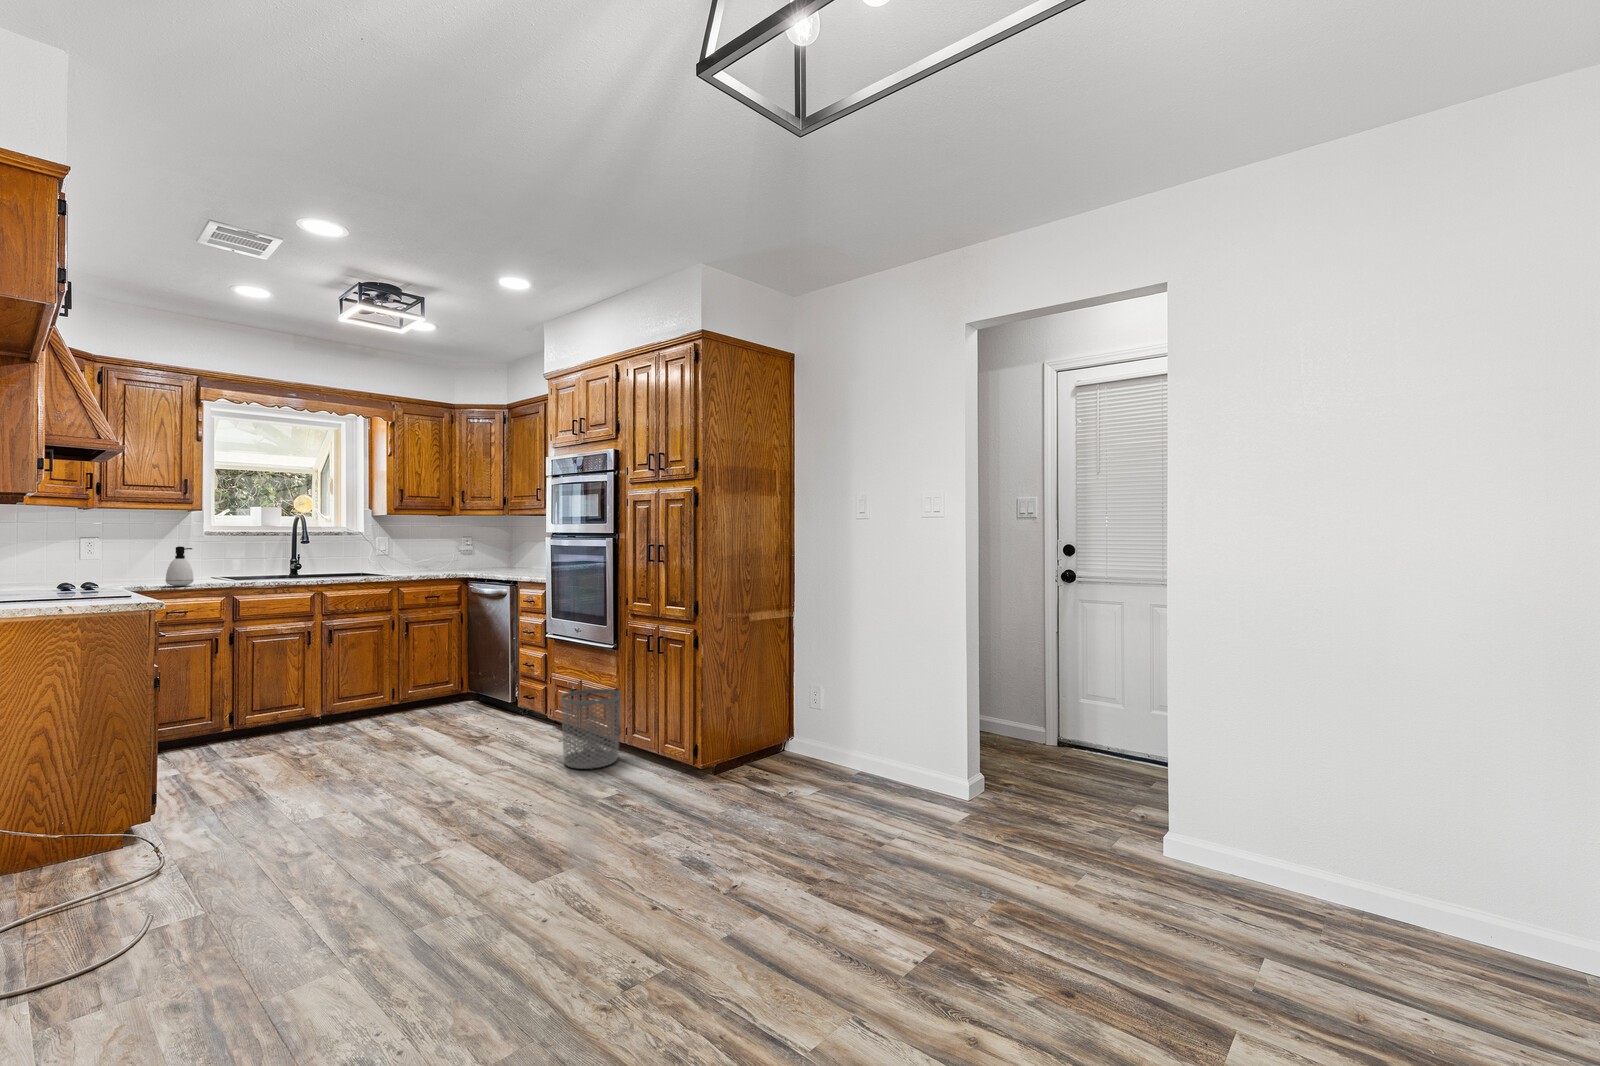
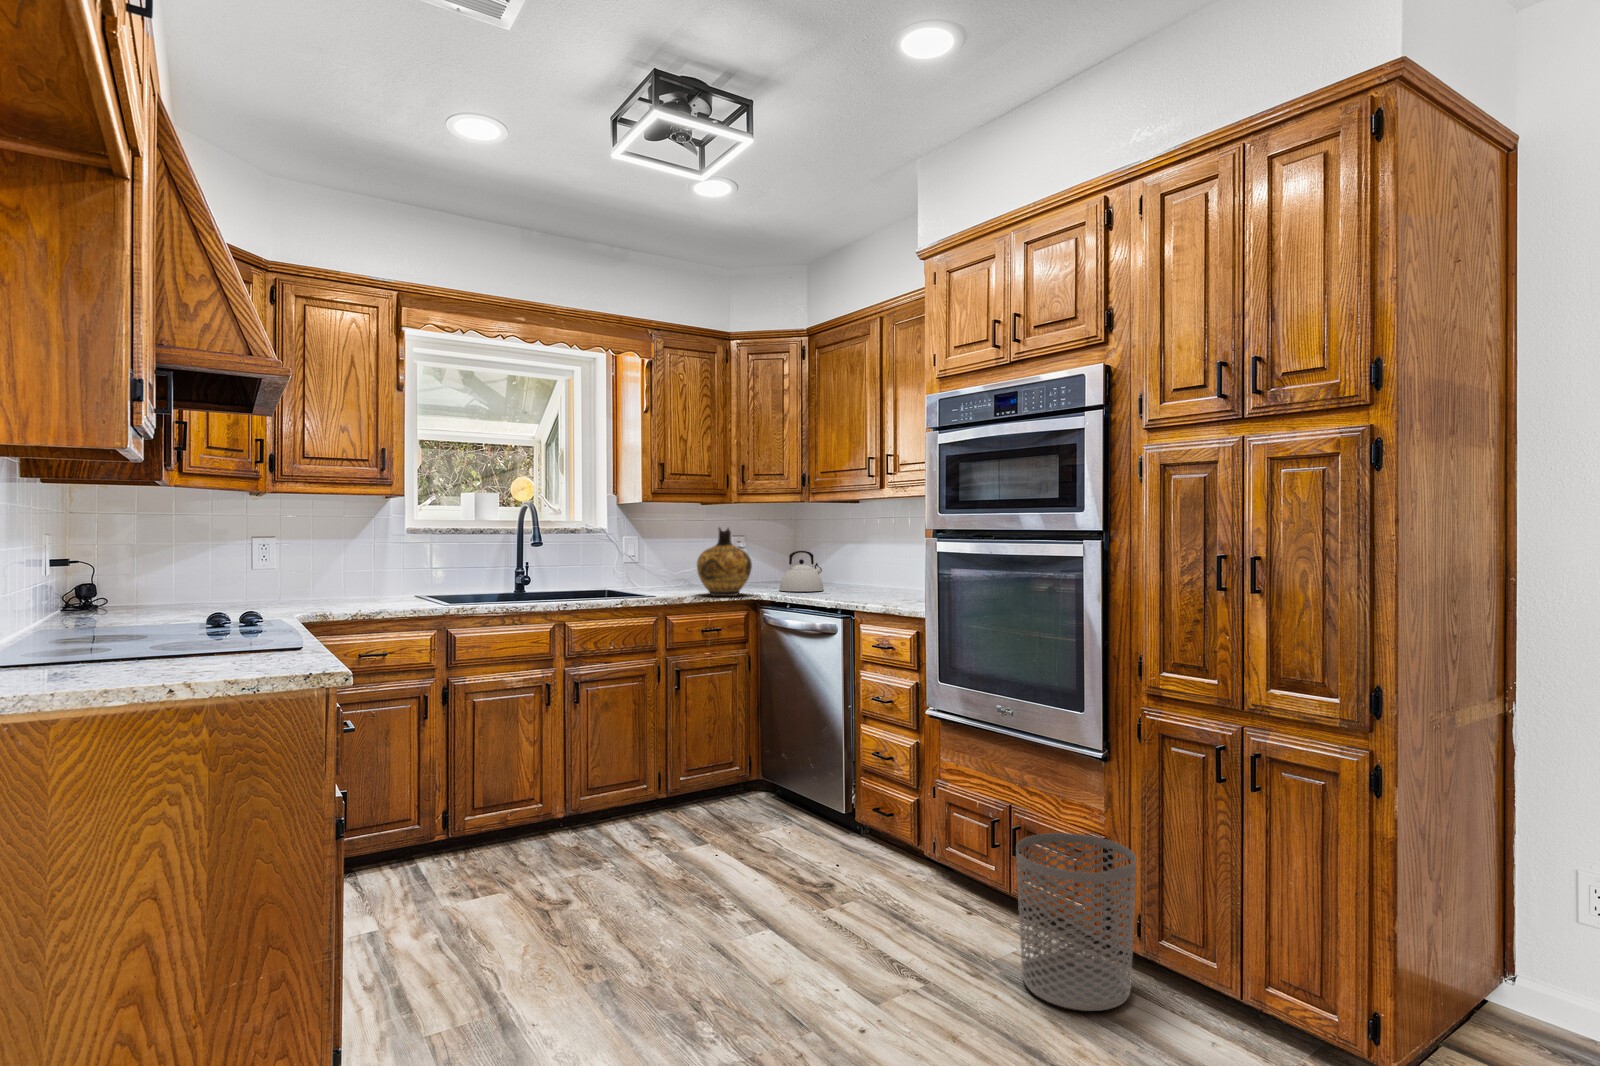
ceramic jug: none [421,532,460,575] -> present [697,528,752,596]
soap dispenser: present [166,546,193,586] -> none [357,551,394,613]
kettle: none [484,547,514,572] -> present [779,551,824,591]

